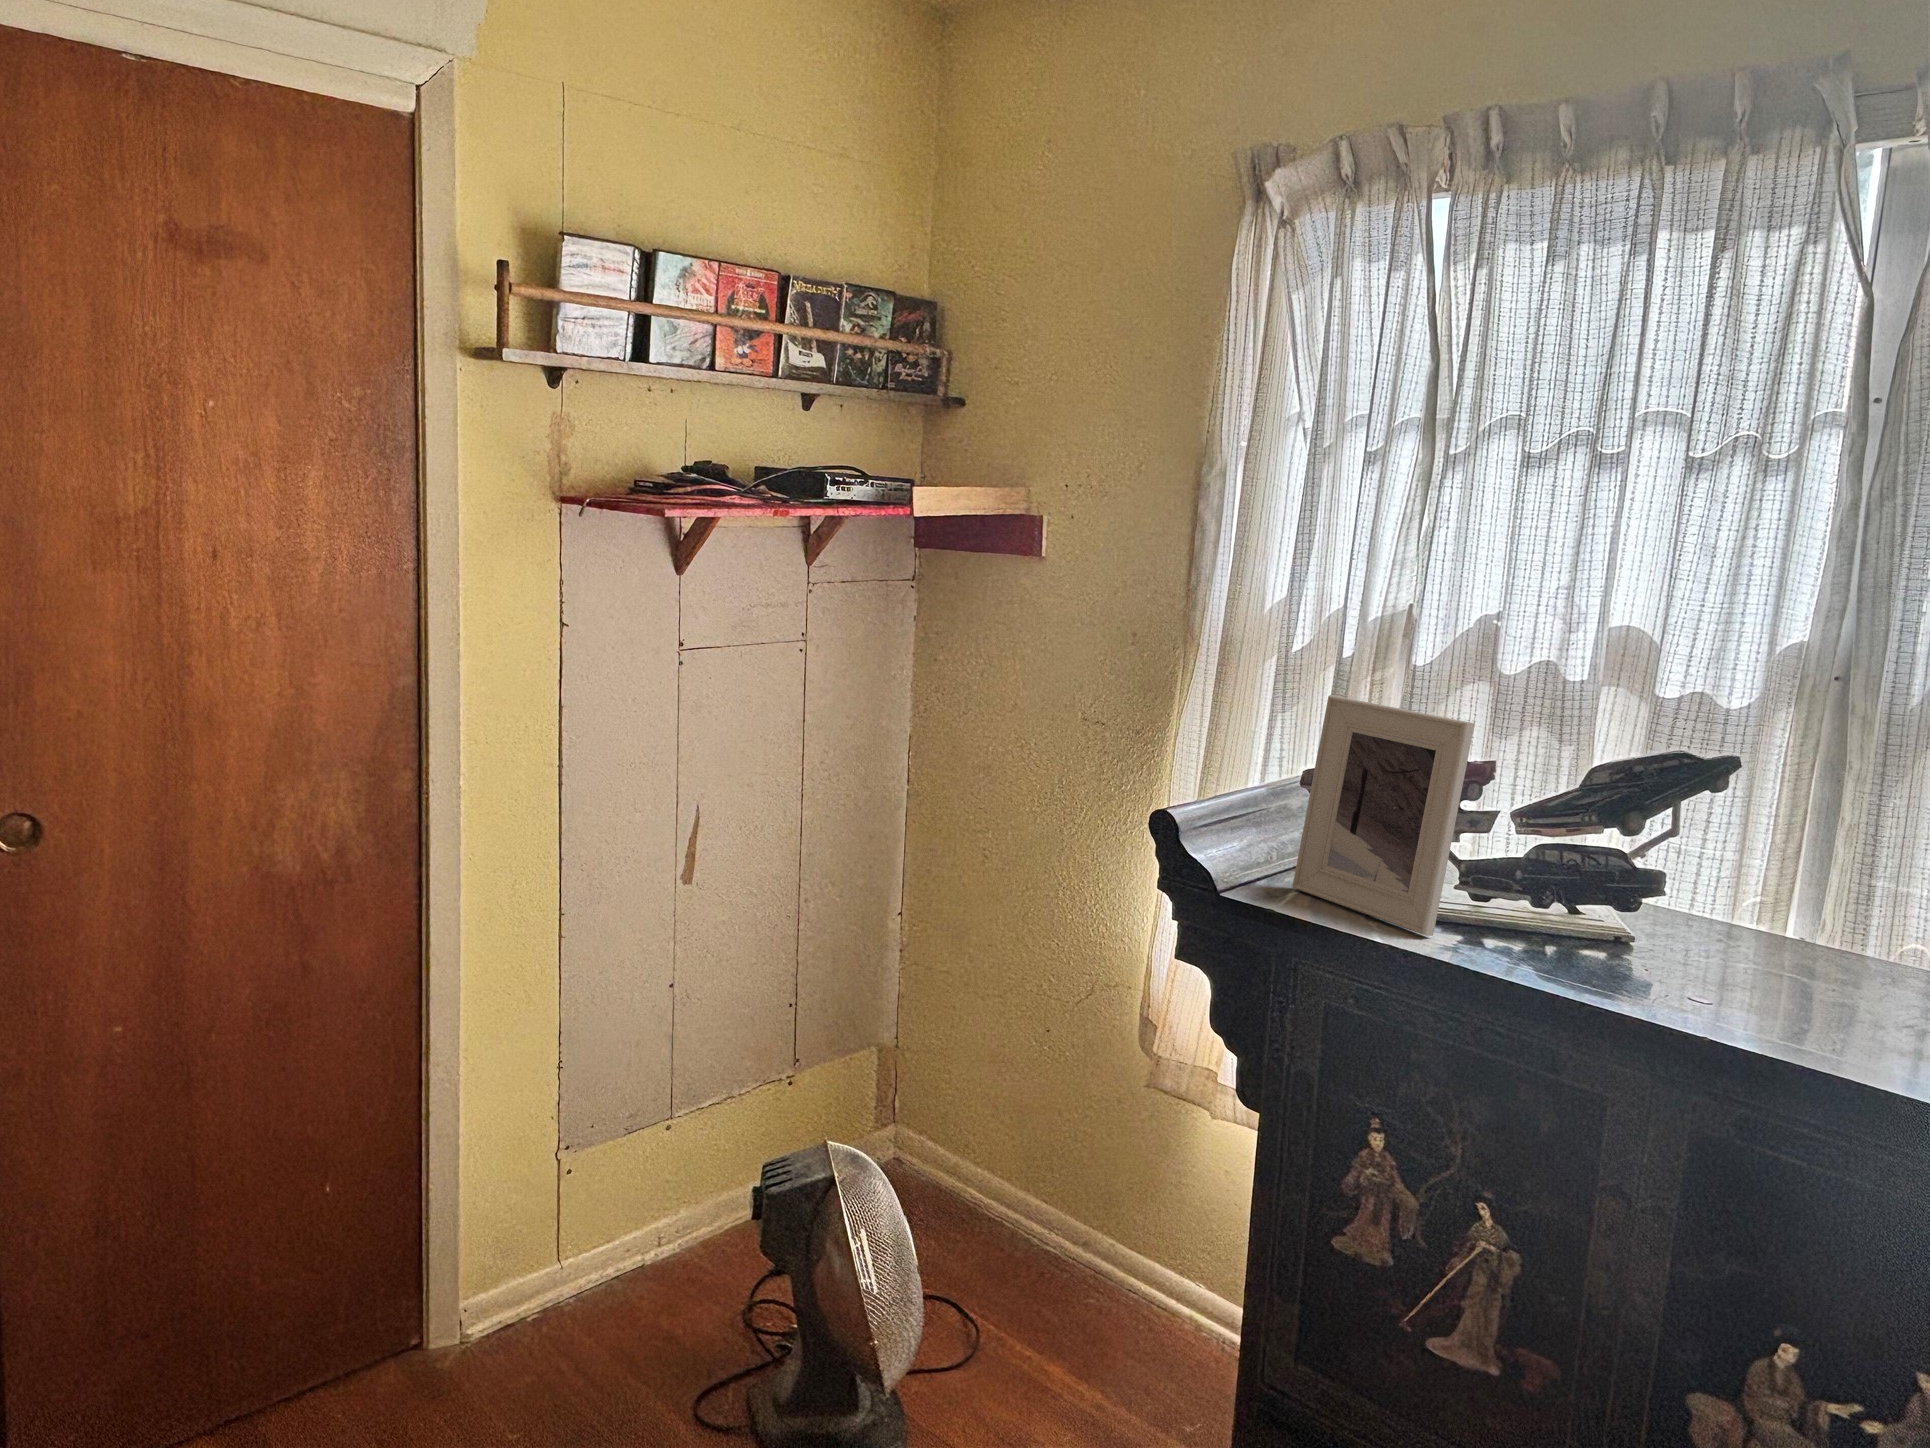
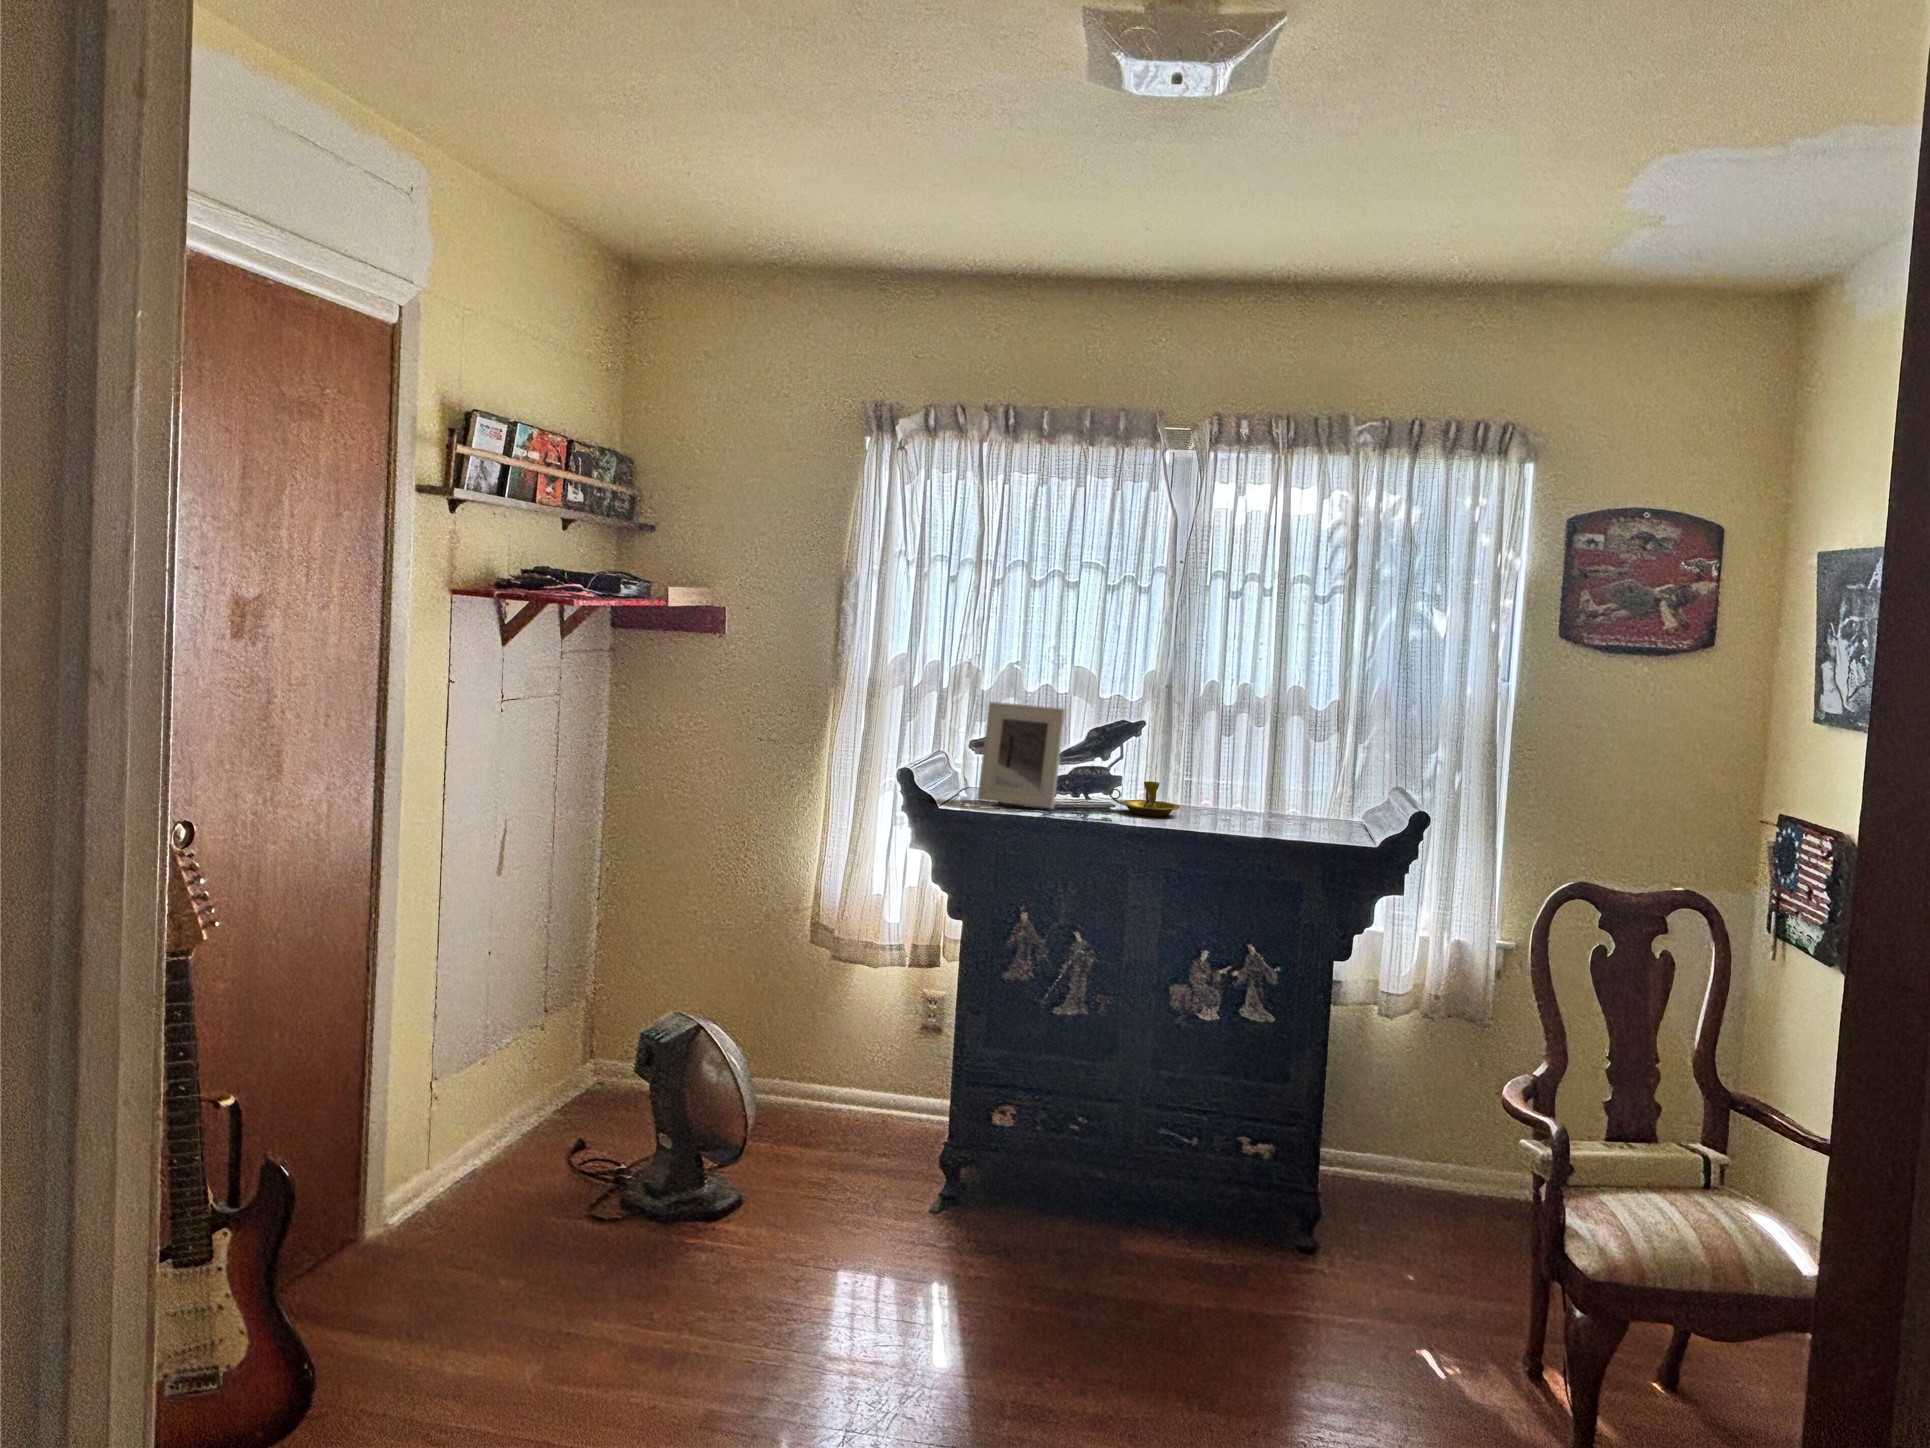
candlestick: none [1583,902,1770,993] -> present [1109,781,1180,816]

